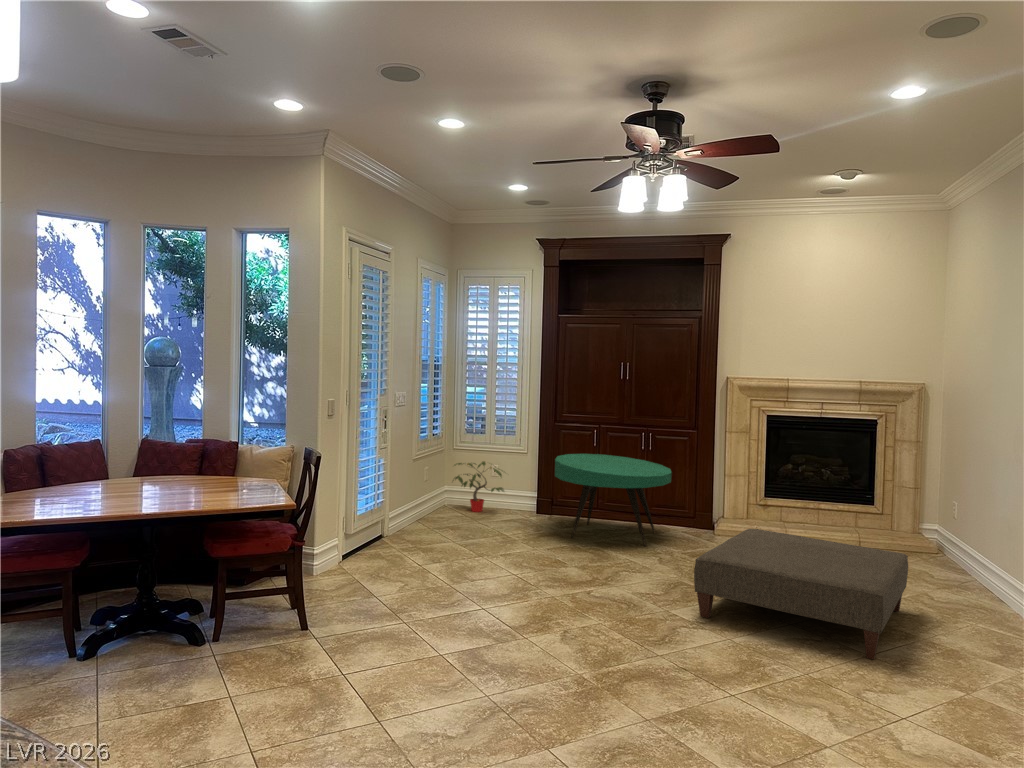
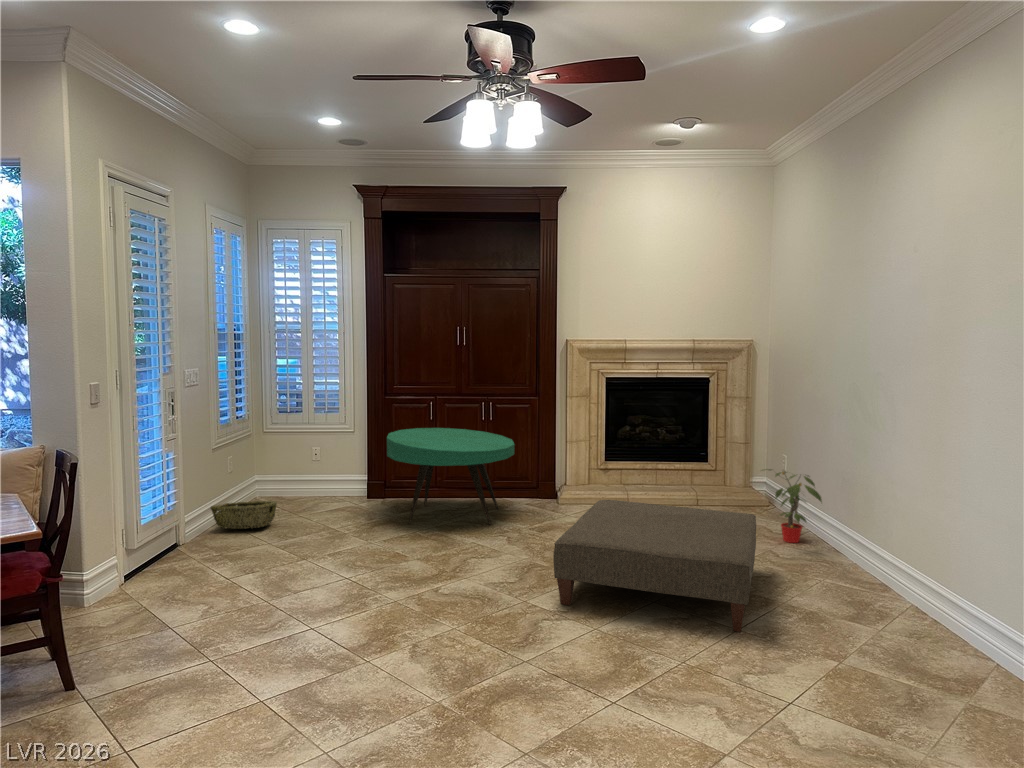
potted plant: present [453,461,504,512] -> present [765,469,822,543]
woven basket: none [408,507,460,530] -> present [211,501,277,529]

